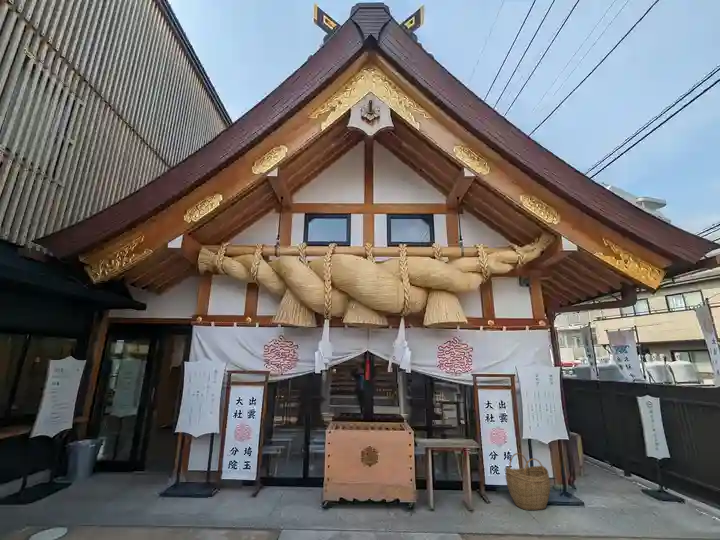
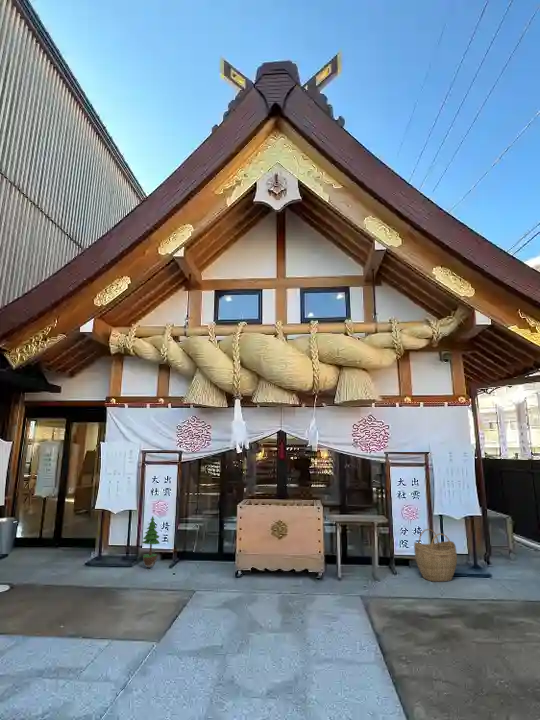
potted tree: none [222,440,242,497] -> present [142,517,159,568]

